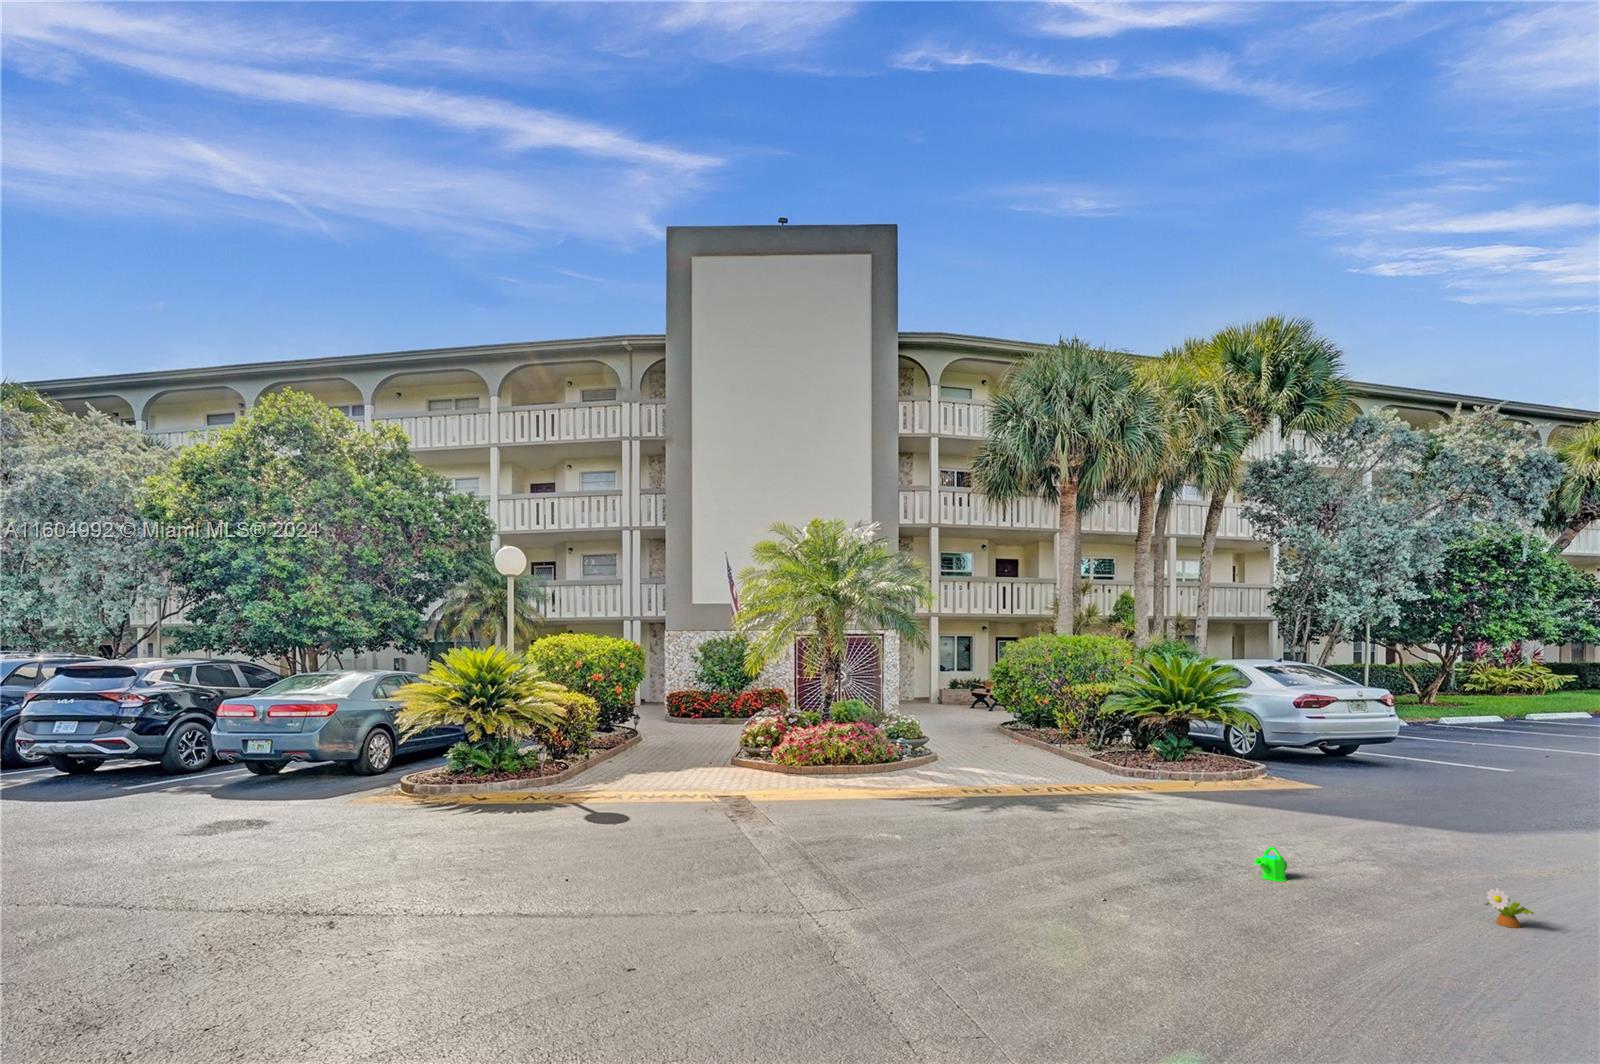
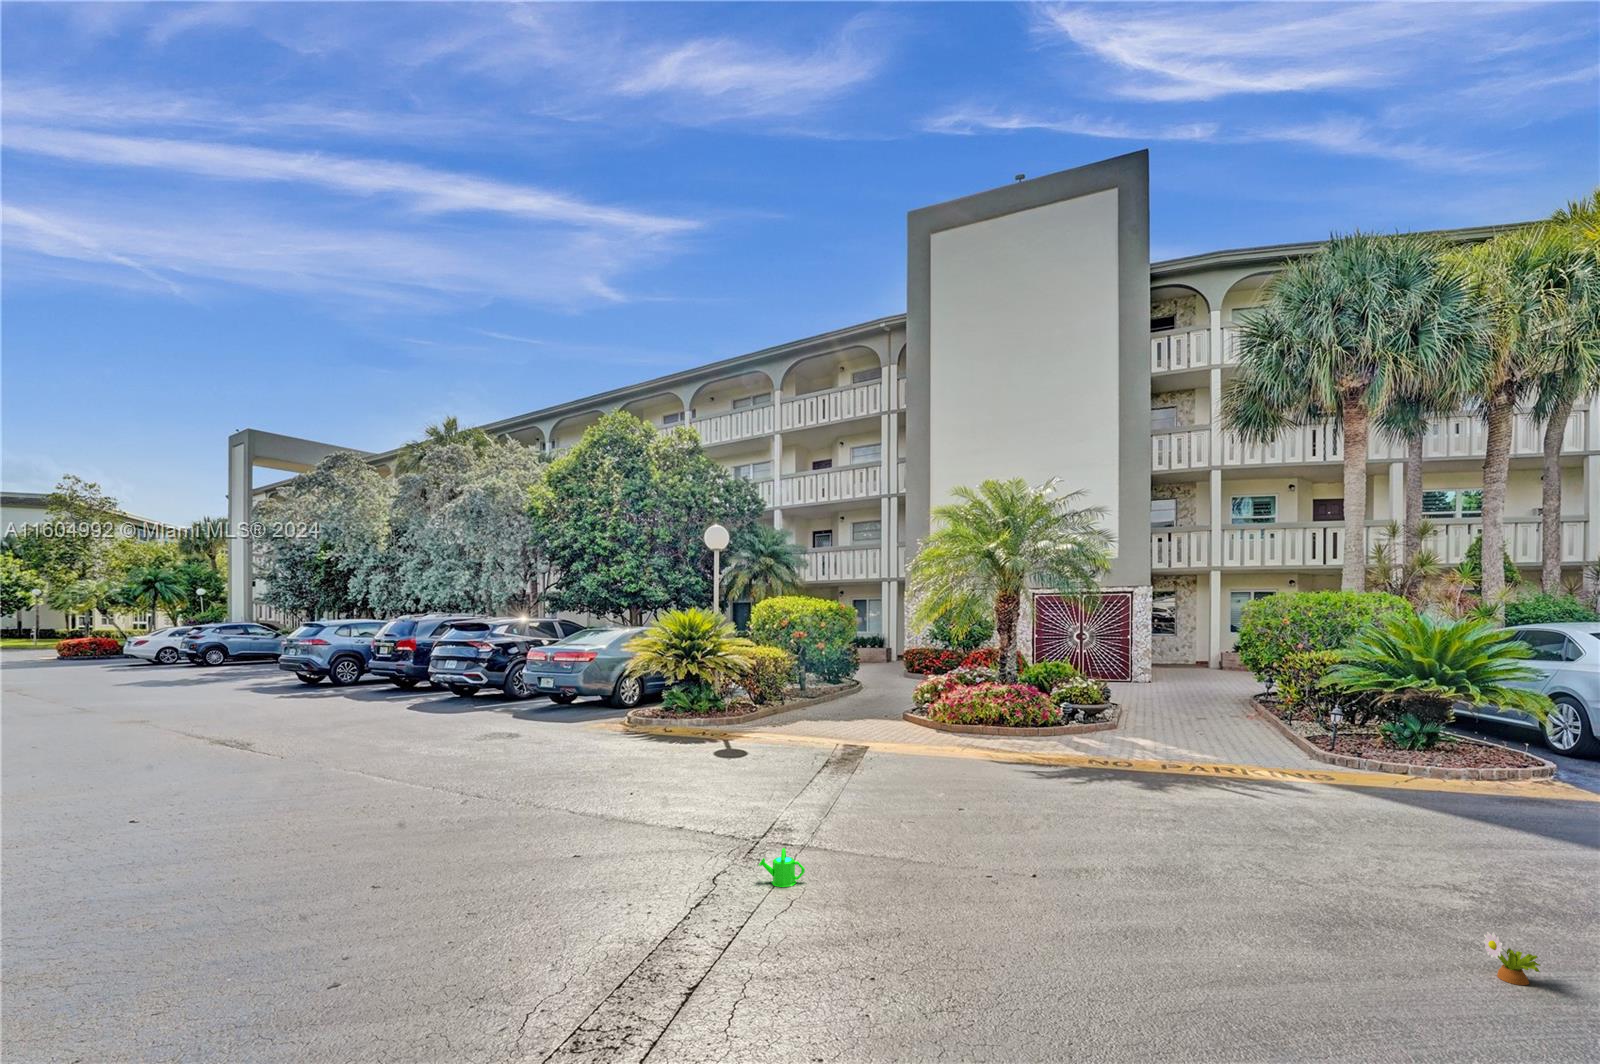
watering can: present [1255,847,1287,881] -> present [759,848,805,887]

